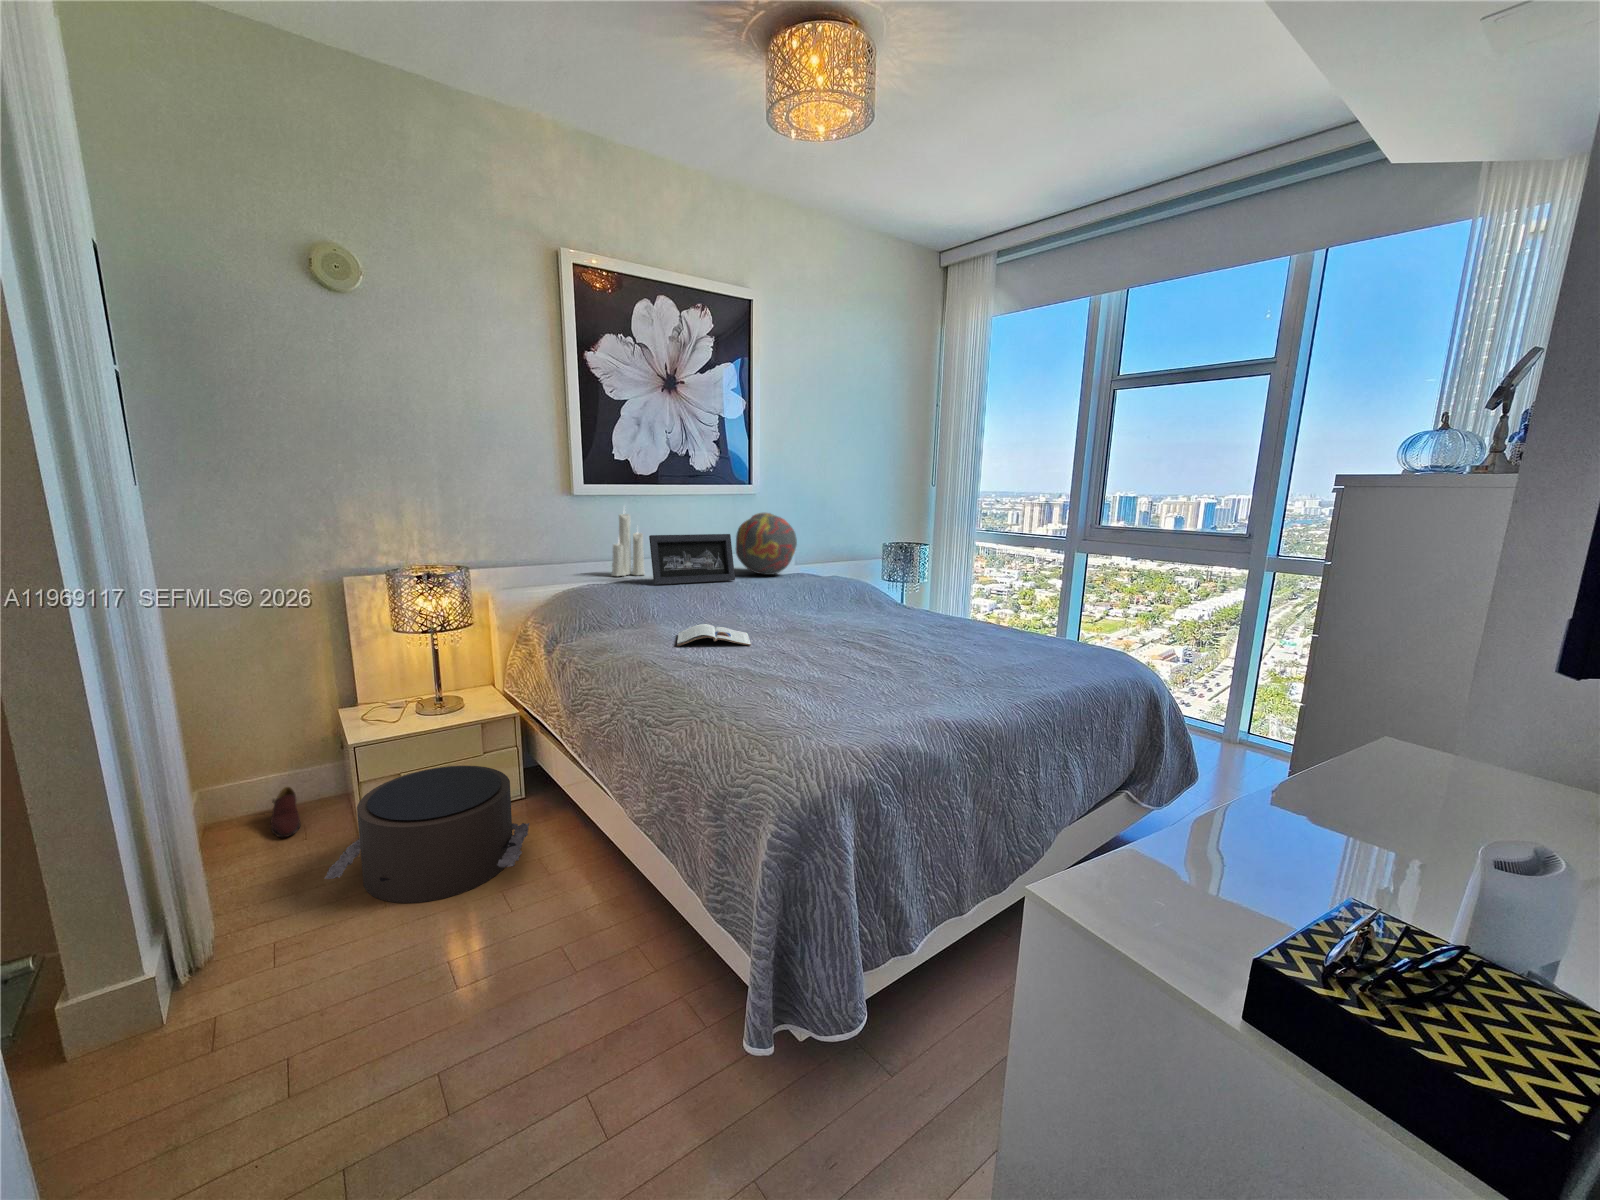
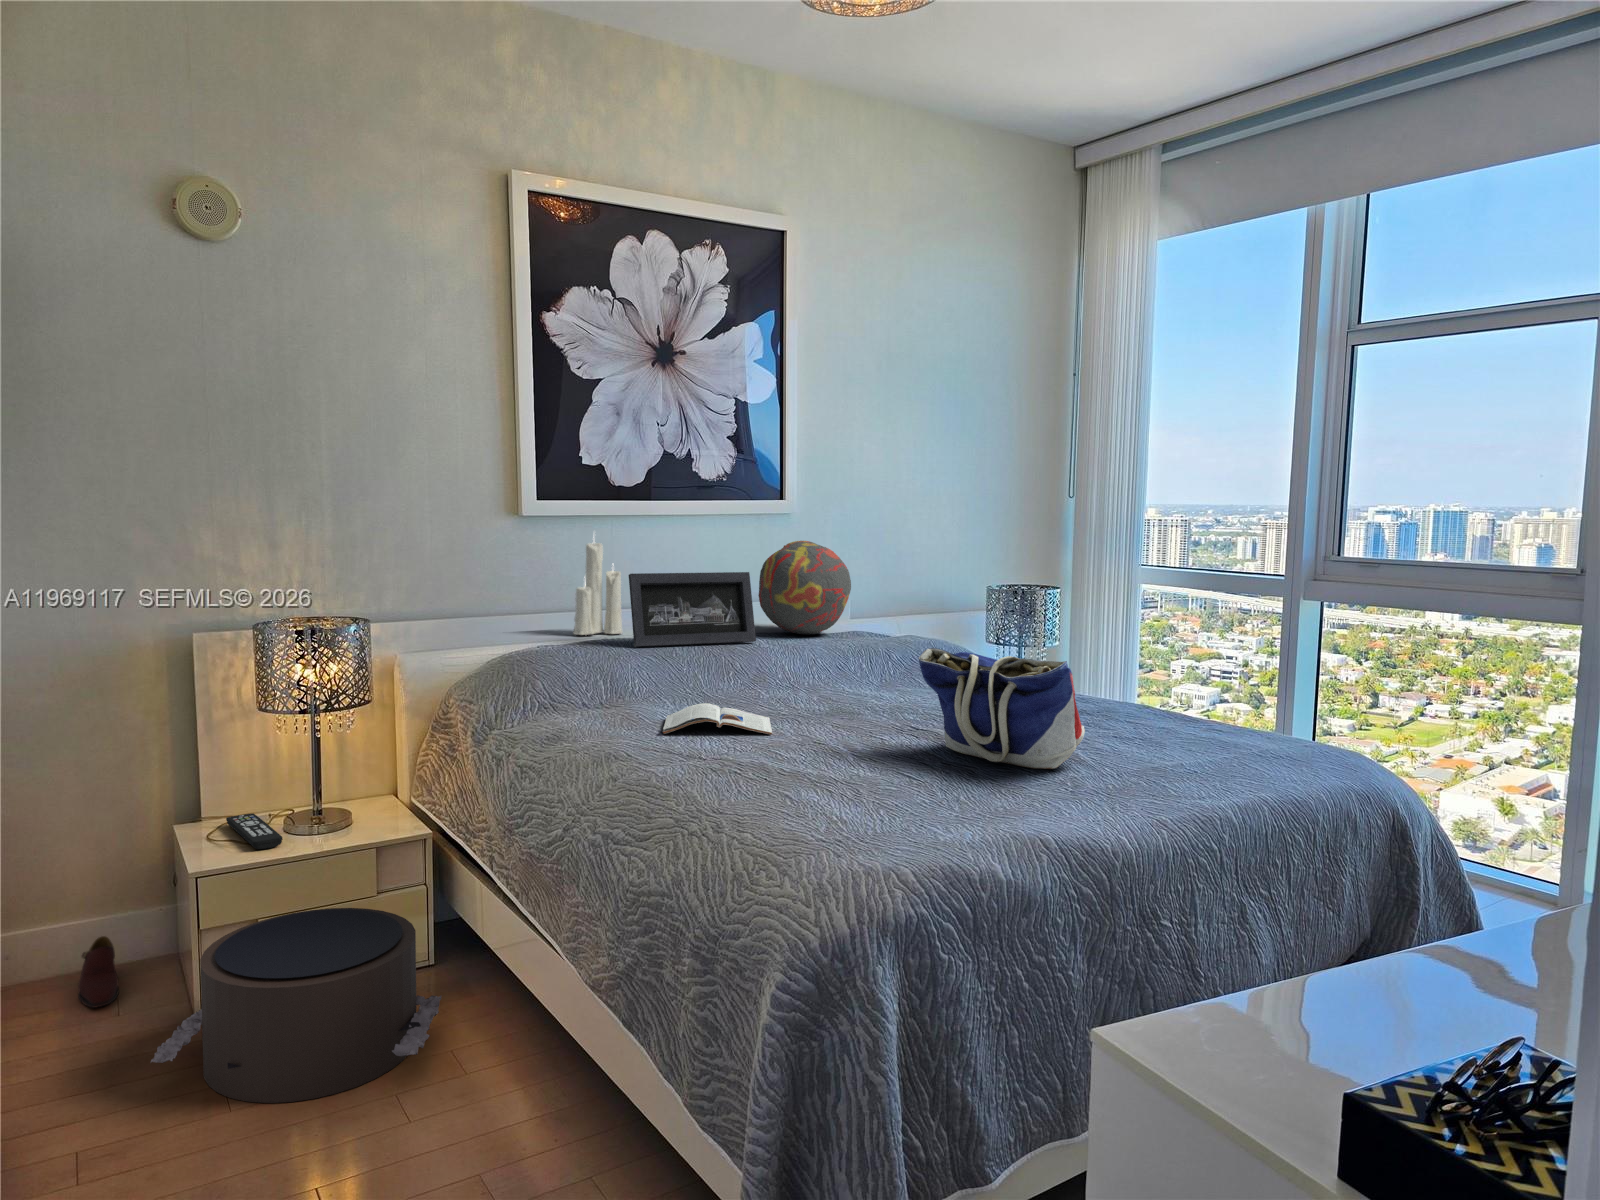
tote bag: none [850,588,960,669] -> present [918,648,1085,769]
remote control: none [372,701,413,727] -> present [226,813,283,849]

